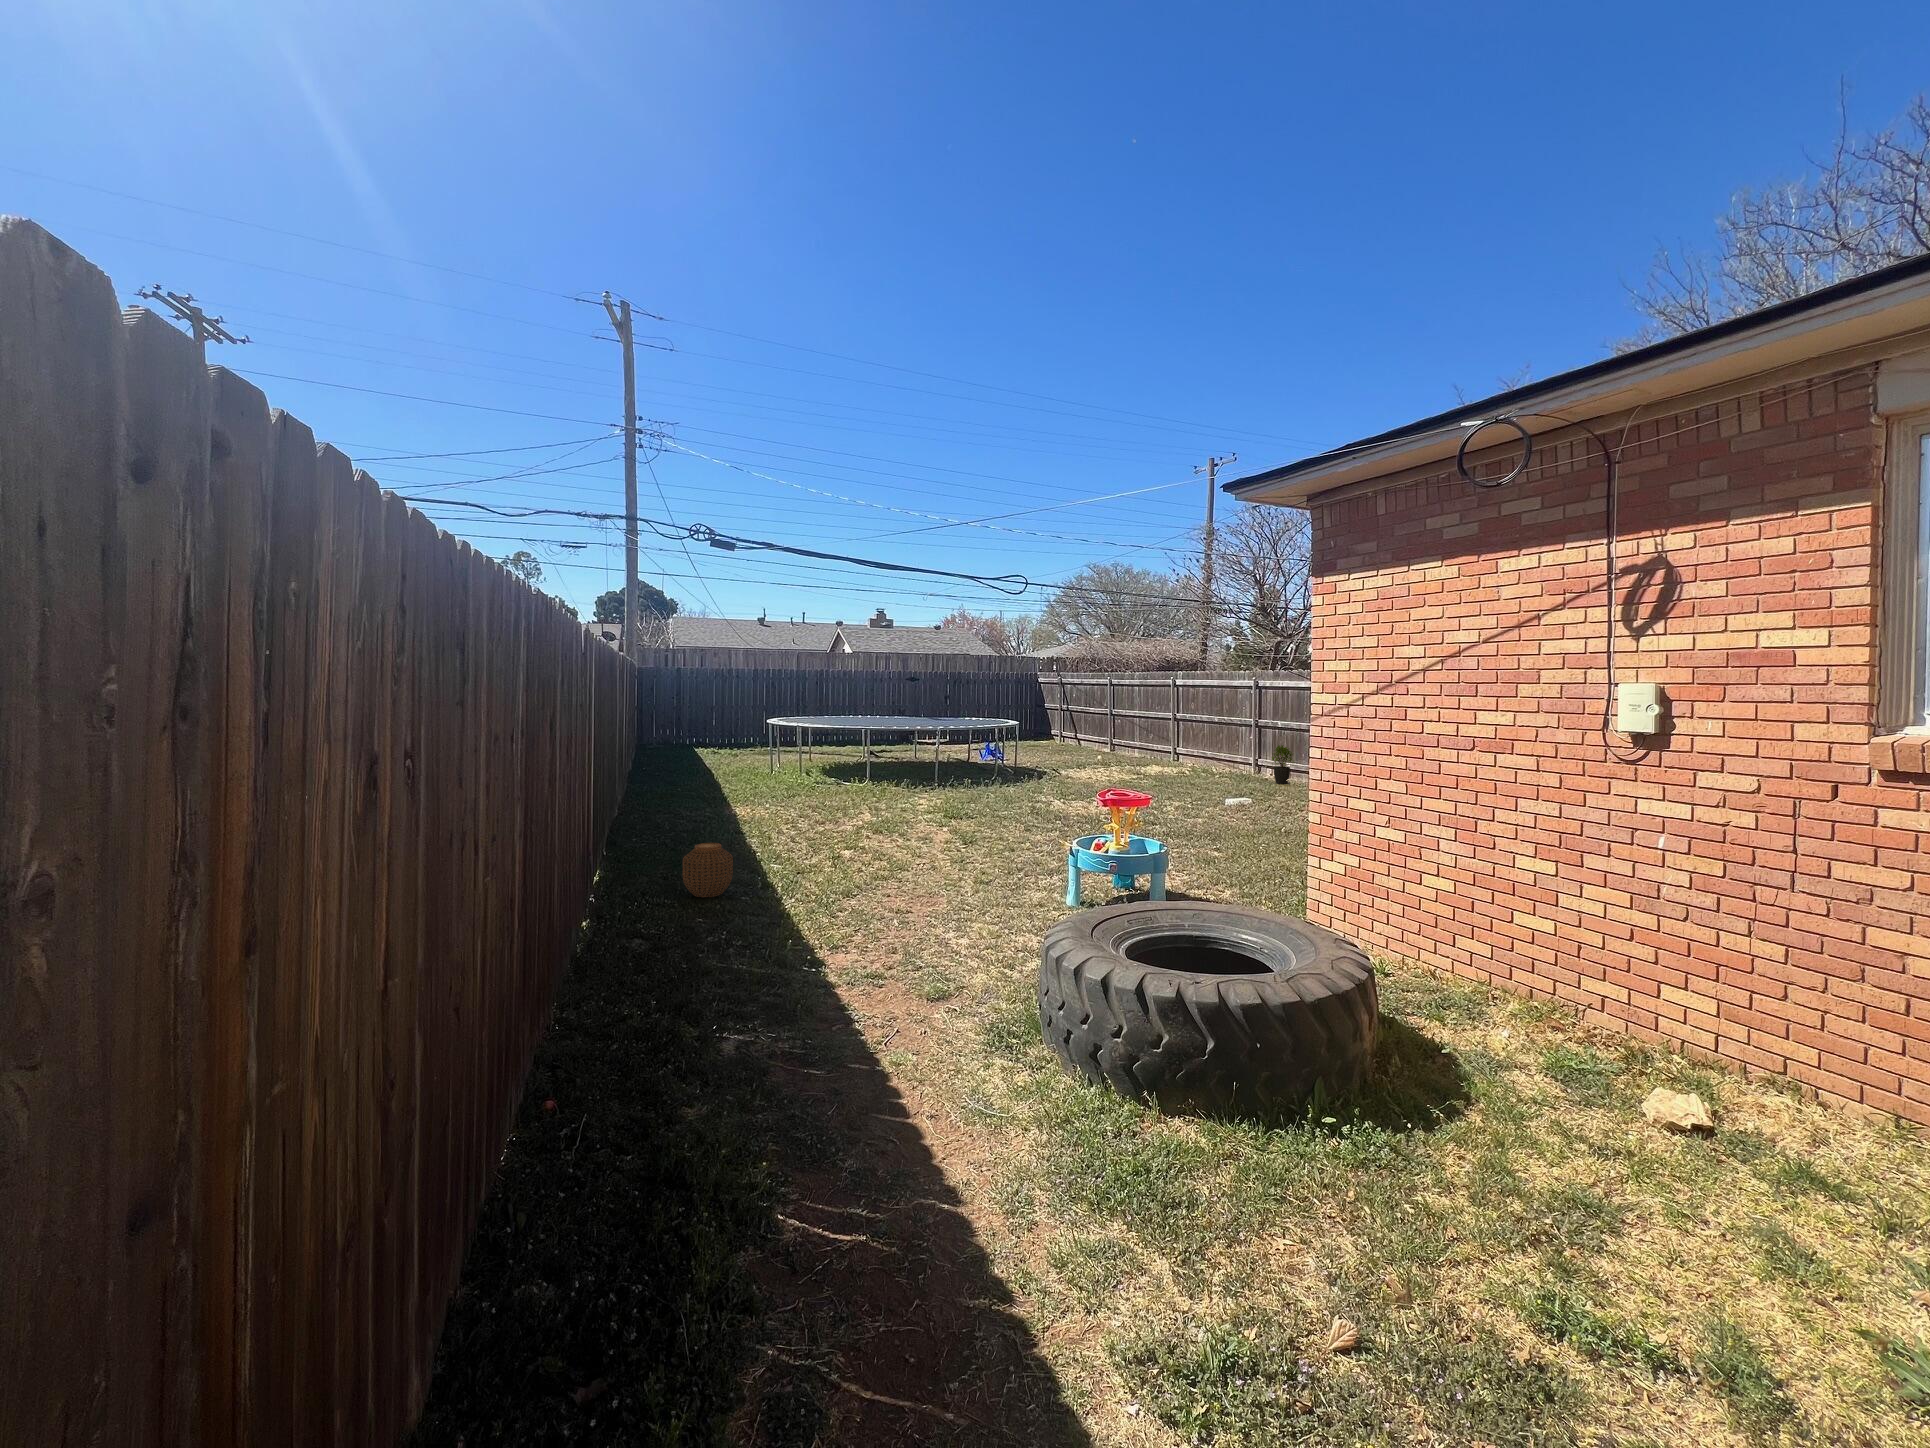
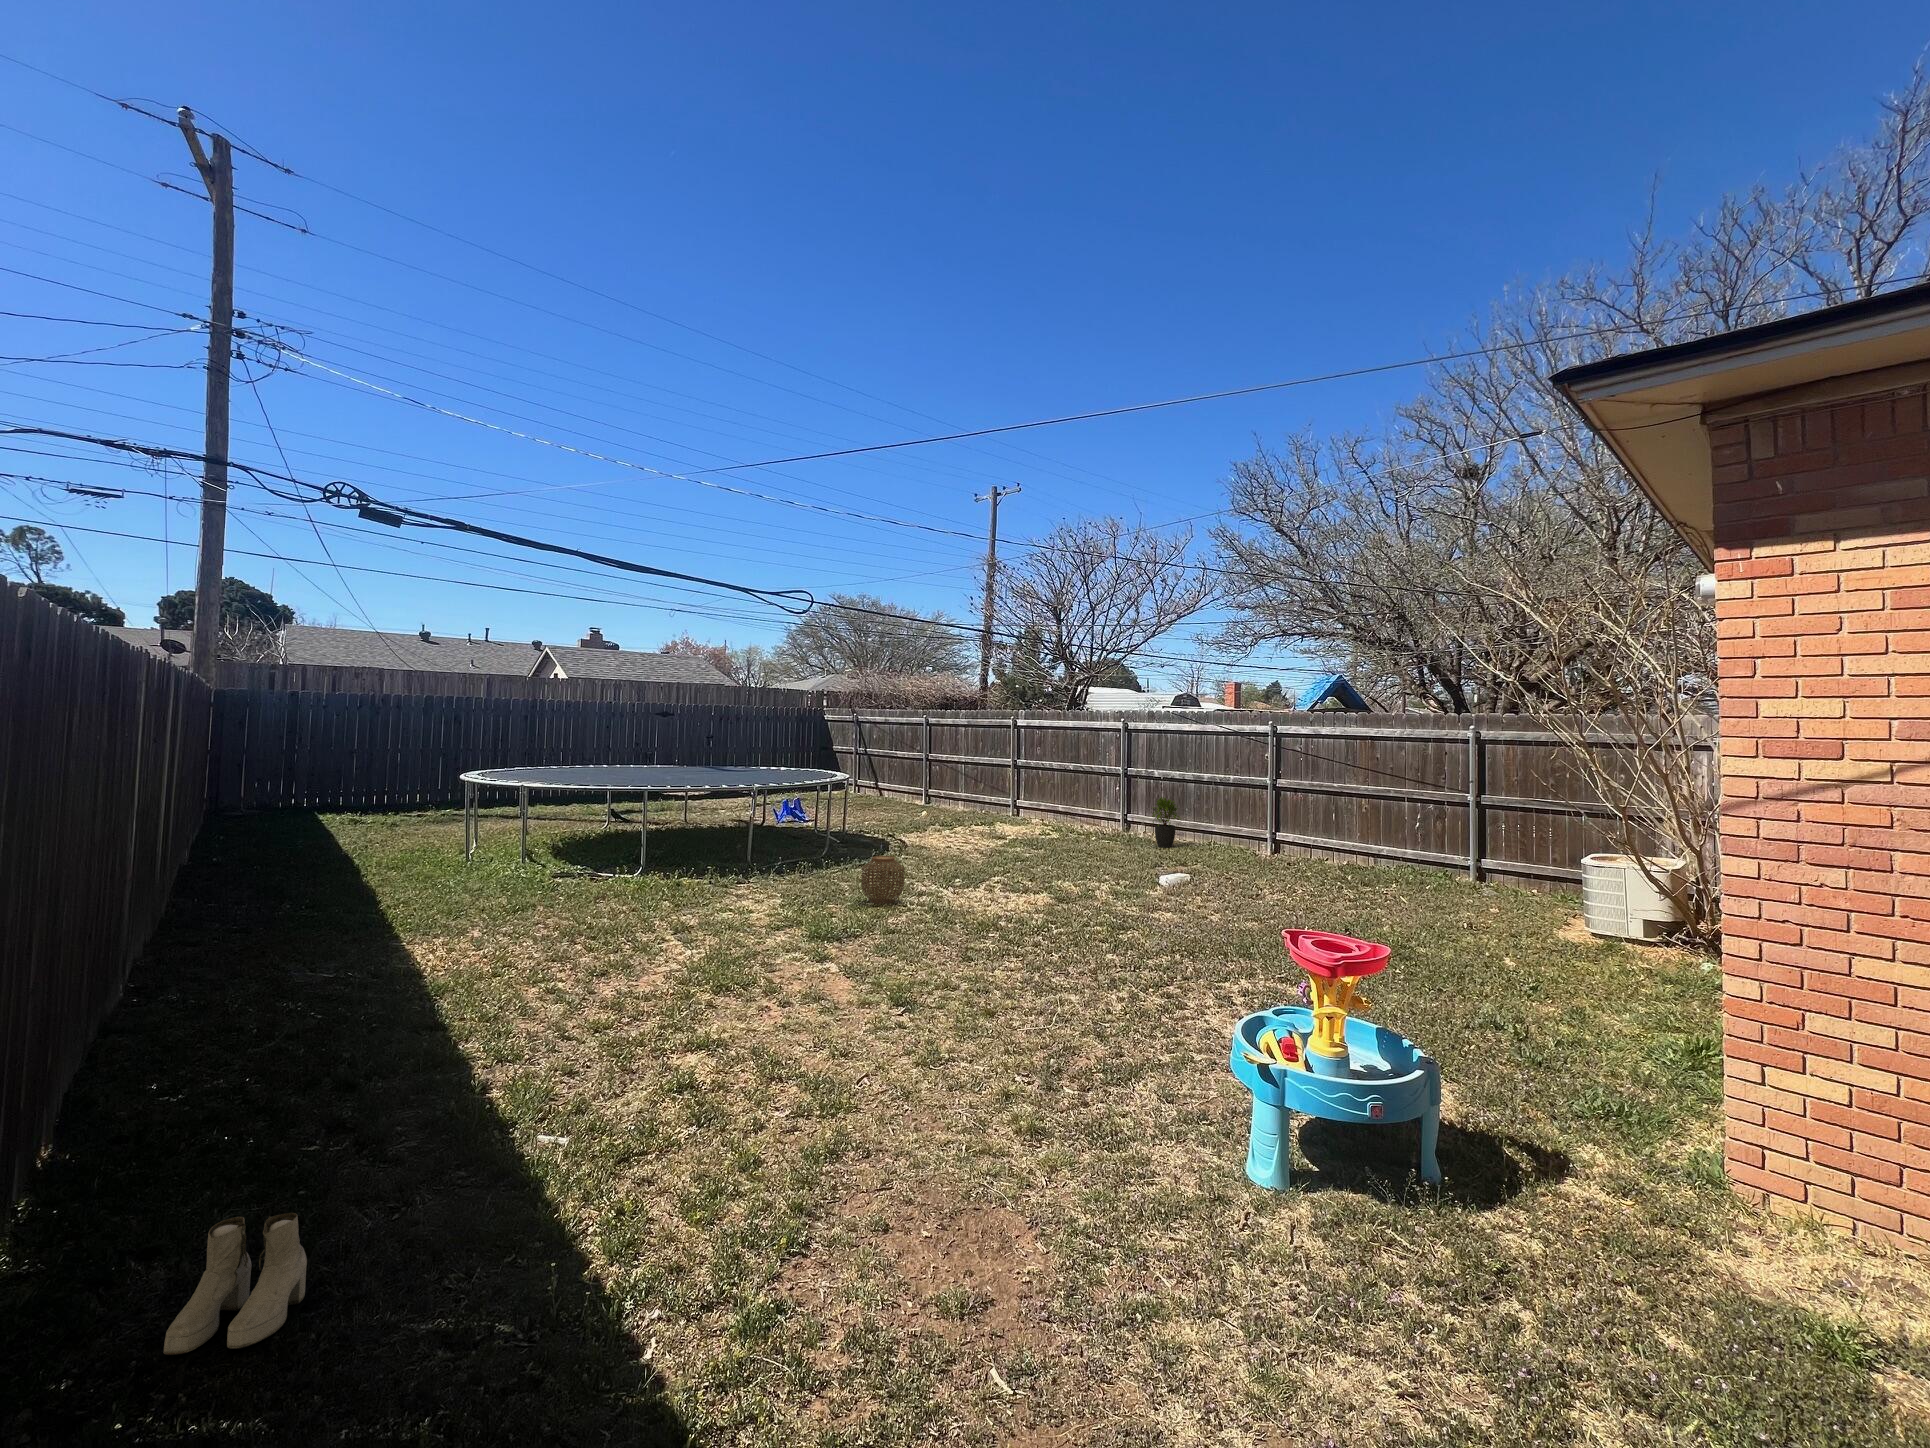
woven basket: present [683,843,733,897] -> present [862,856,905,904]
boots: none [724,890,765,932] -> present [164,1213,307,1355]

